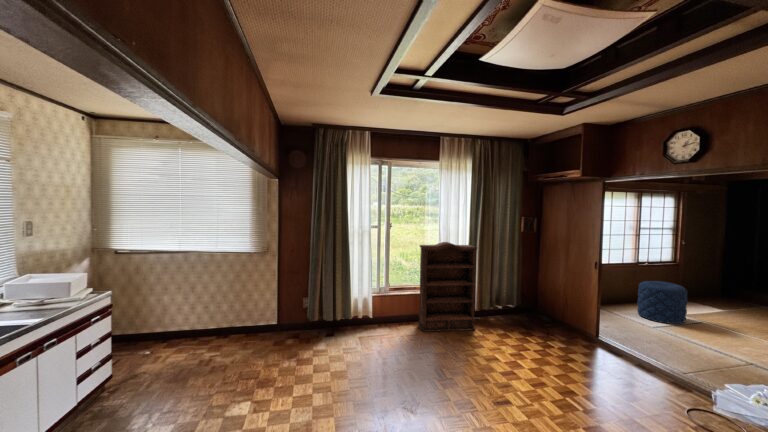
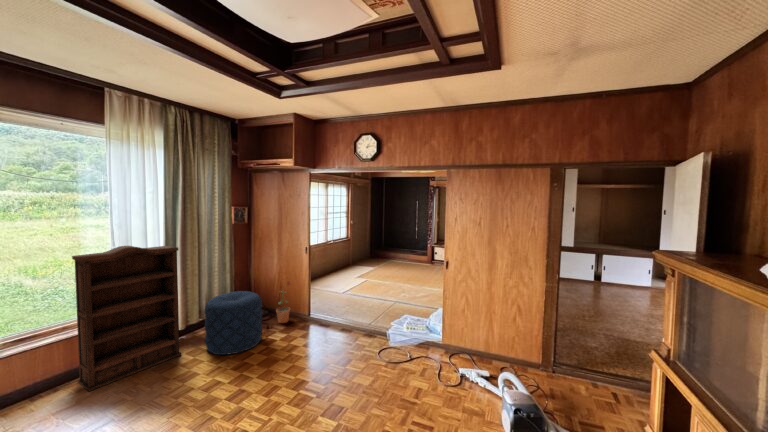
pouf: present [637,281,688,324] -> present [205,291,262,355]
potted plant: none [557,294,576,335] -> present [275,282,290,323]

